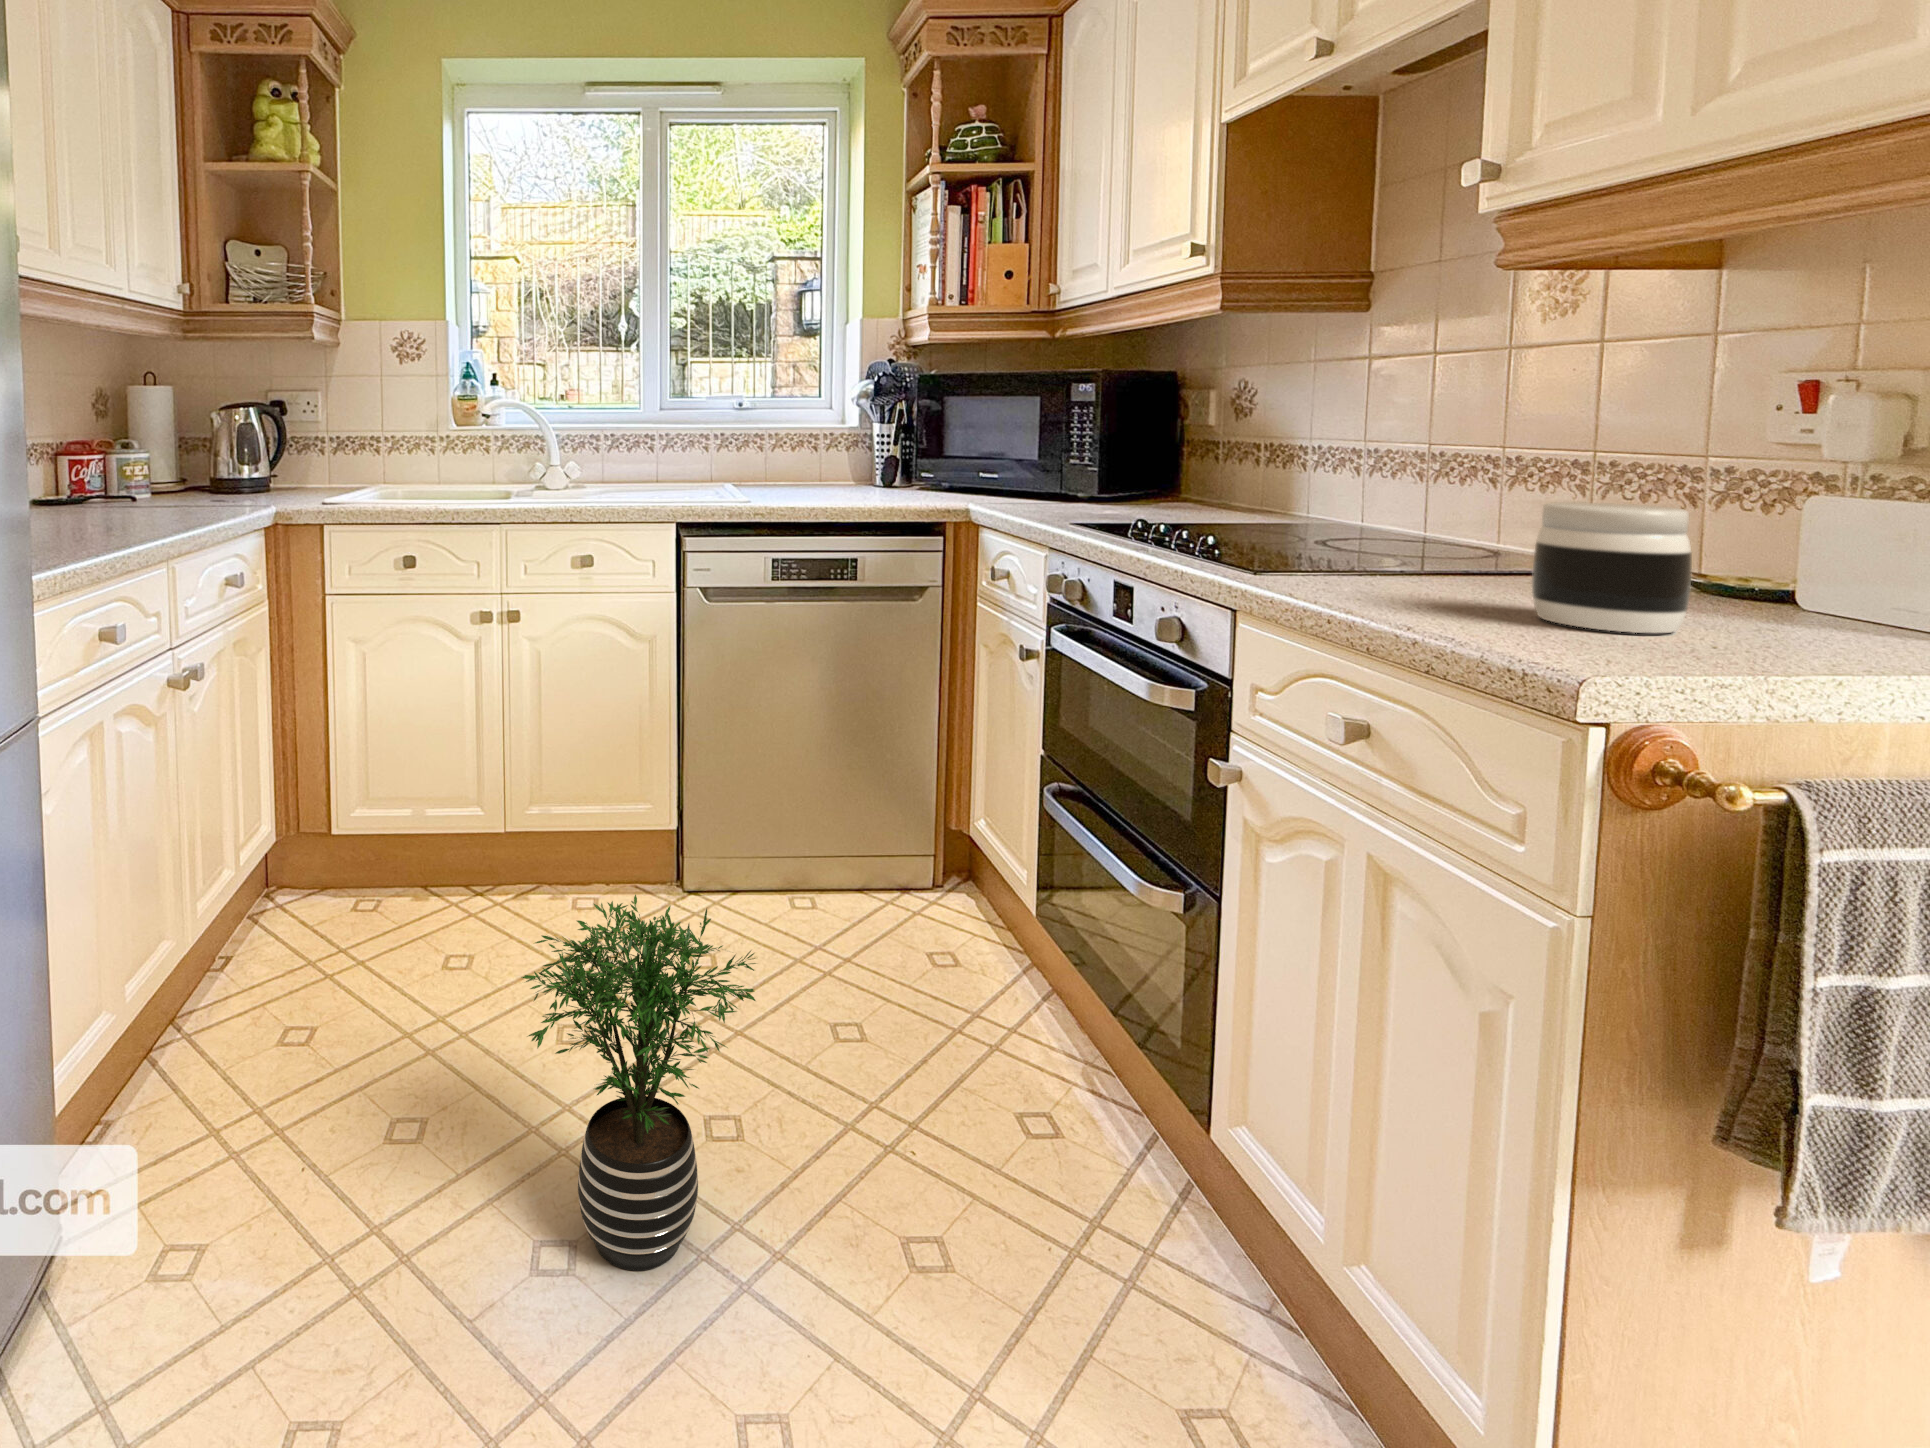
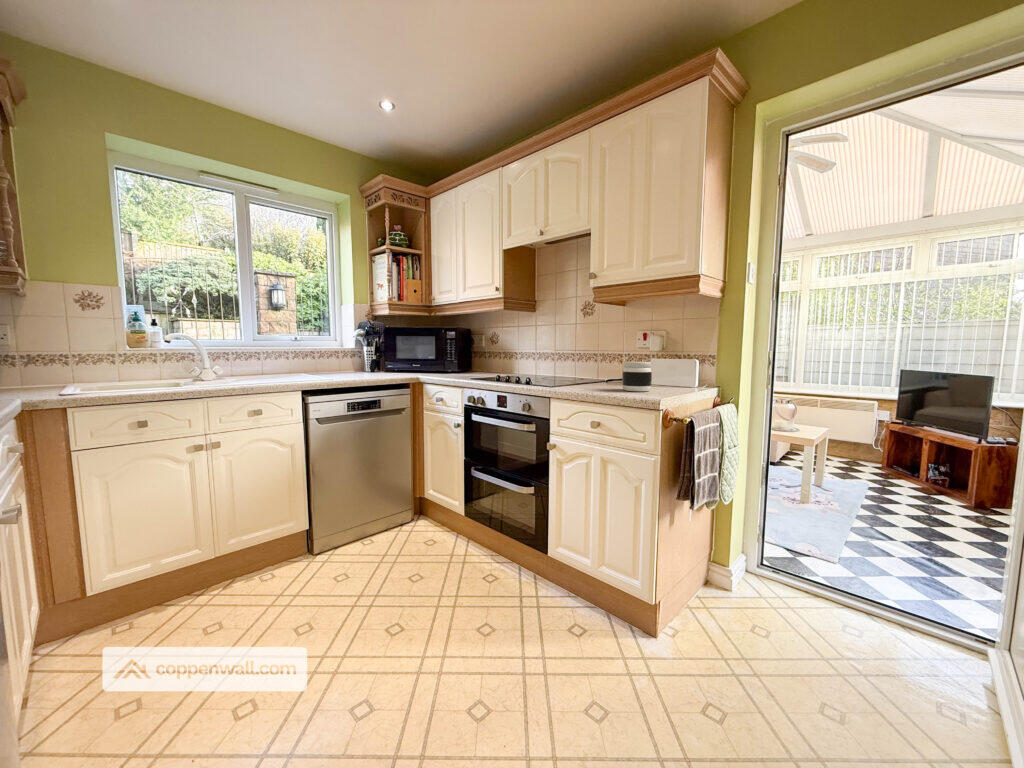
potted plant: present [522,895,756,1271] -> none [329,540,436,698]

